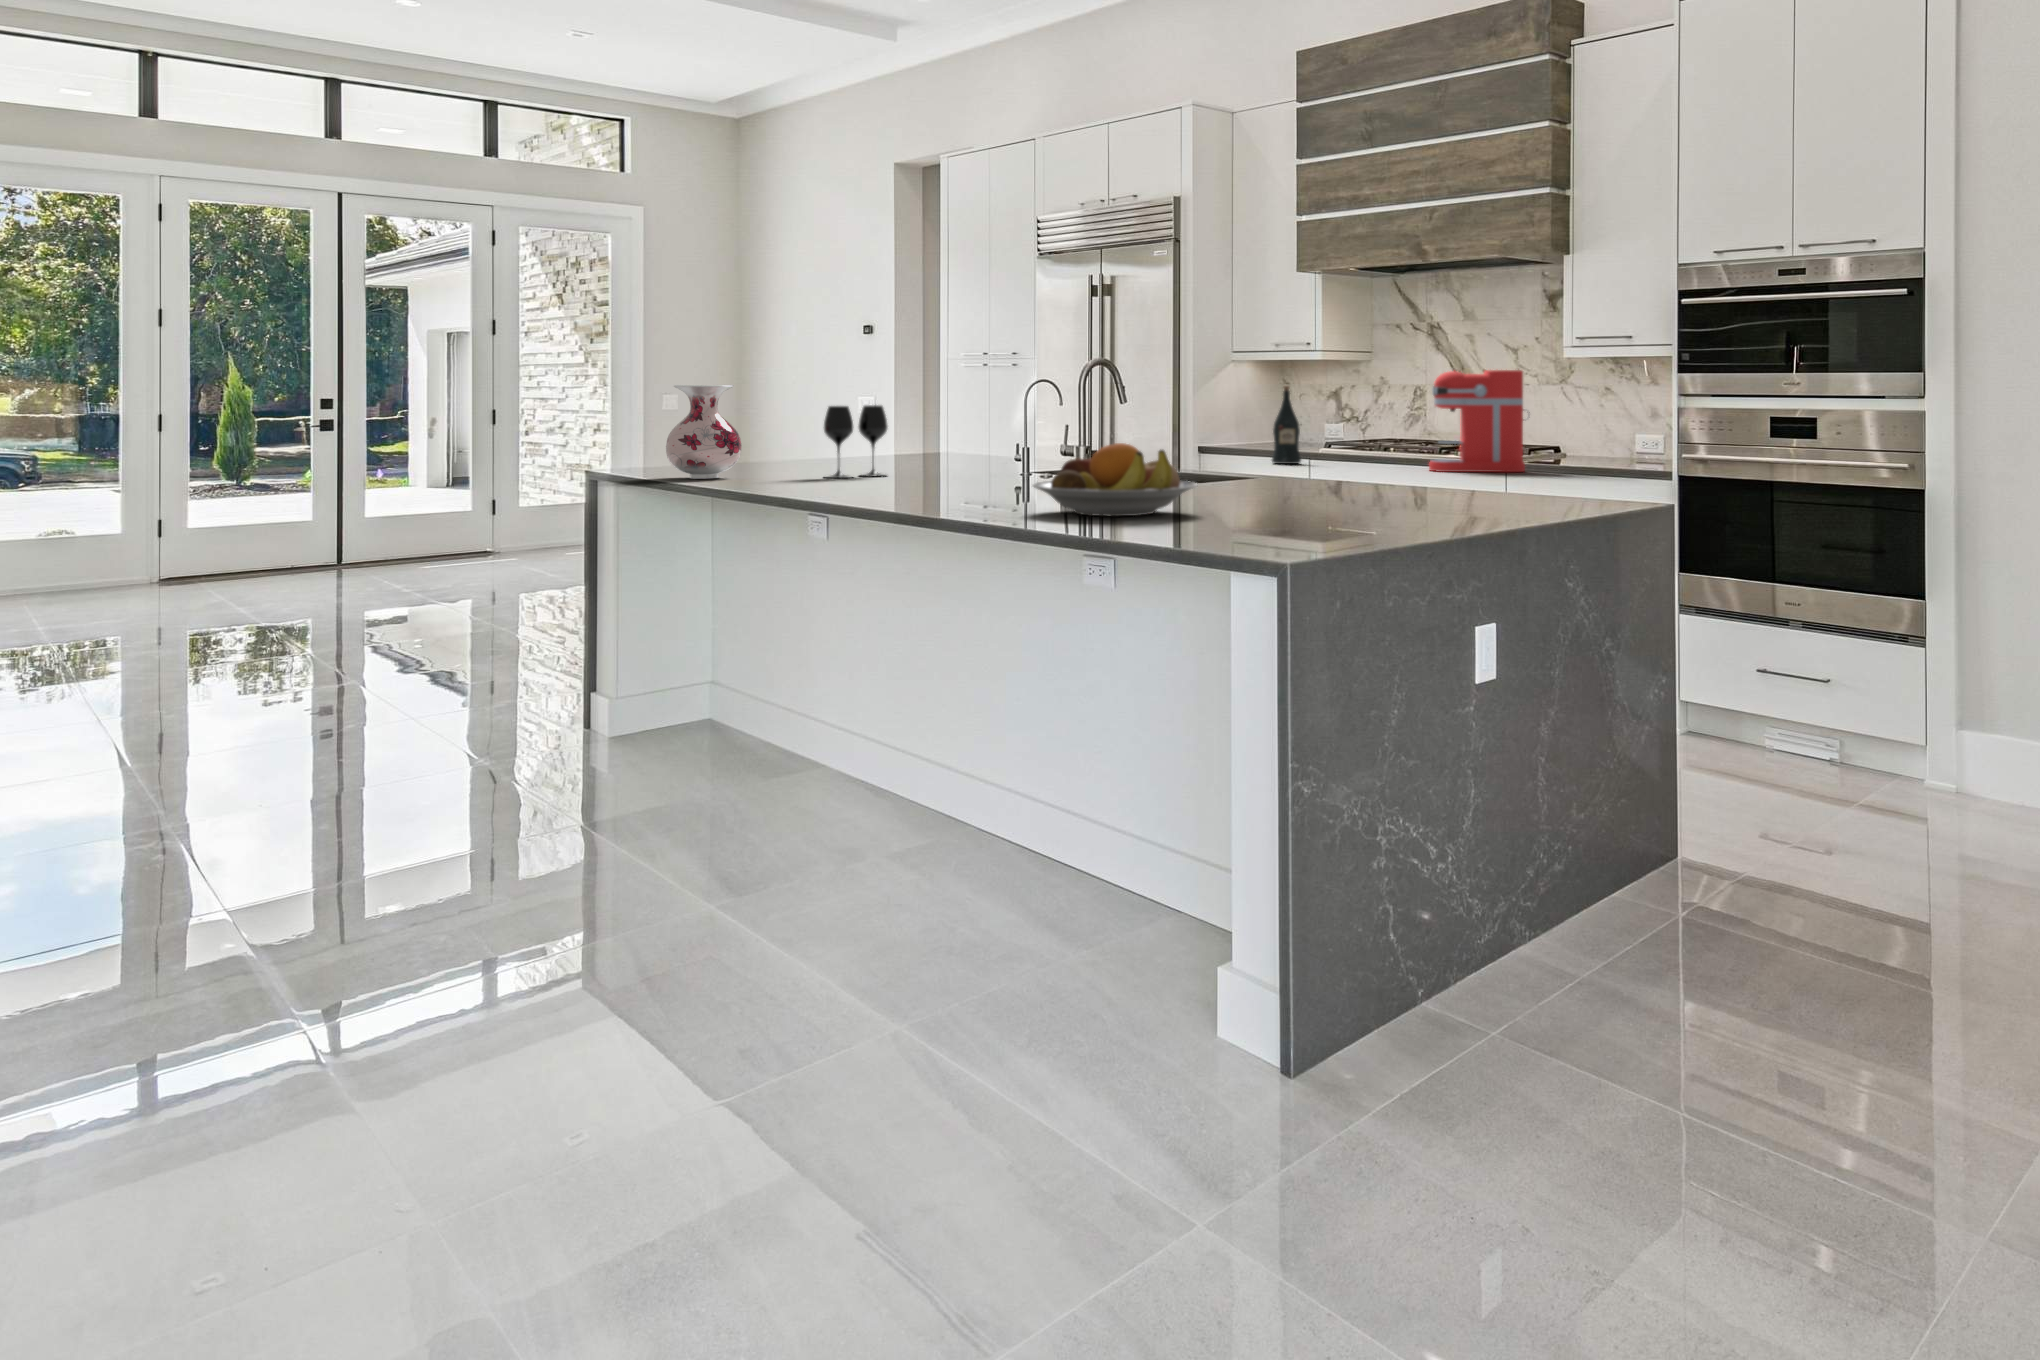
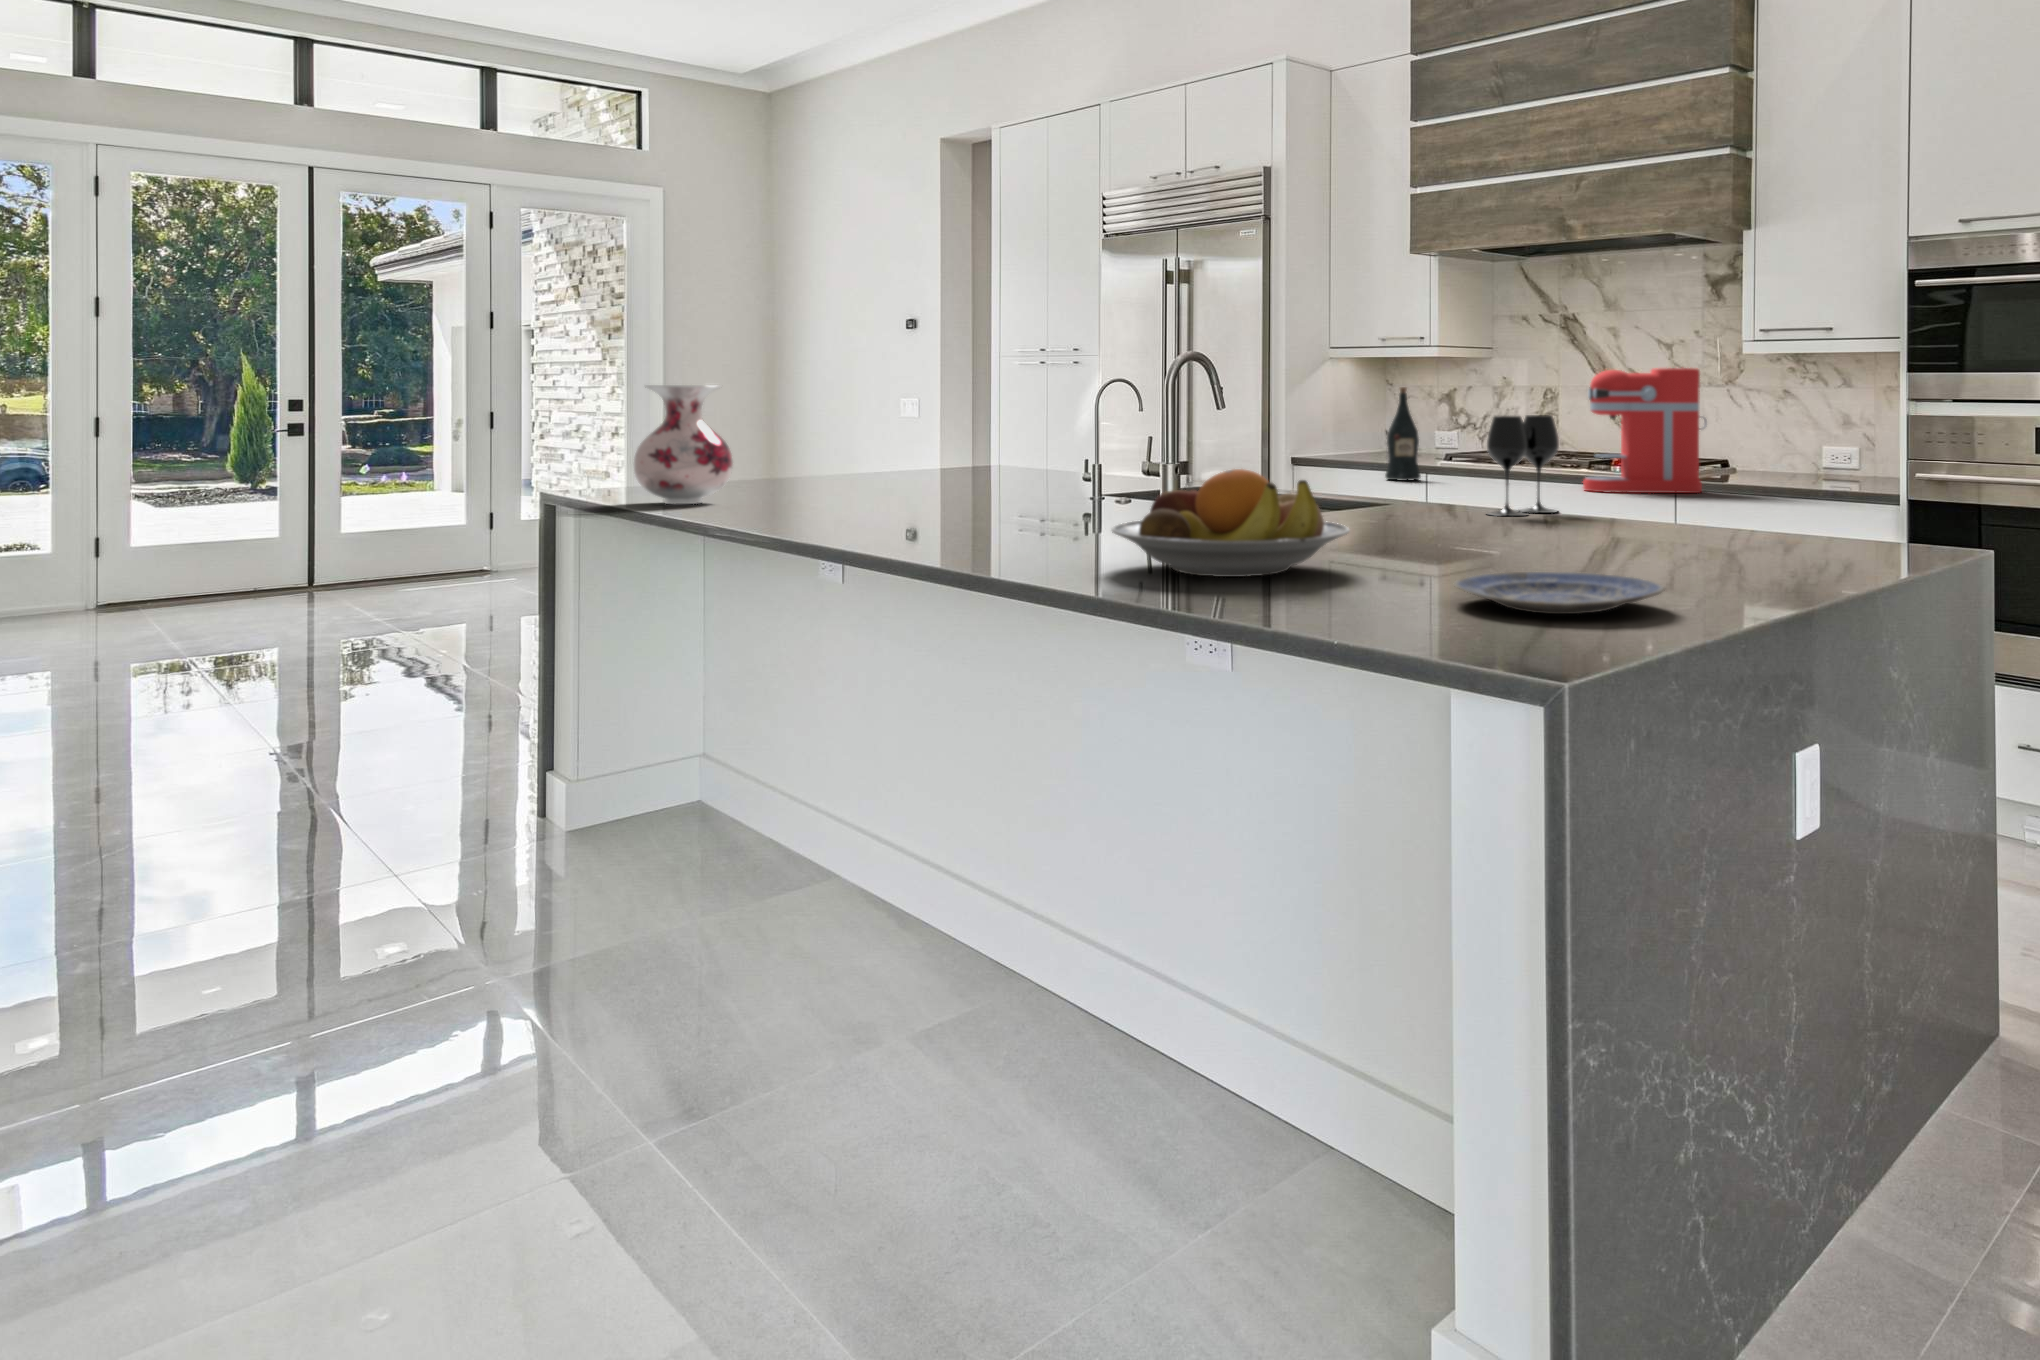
wine glass: present [824,405,888,478] -> present [1487,415,1559,516]
plate: none [1253,510,1389,532] -> present [1454,572,1665,614]

